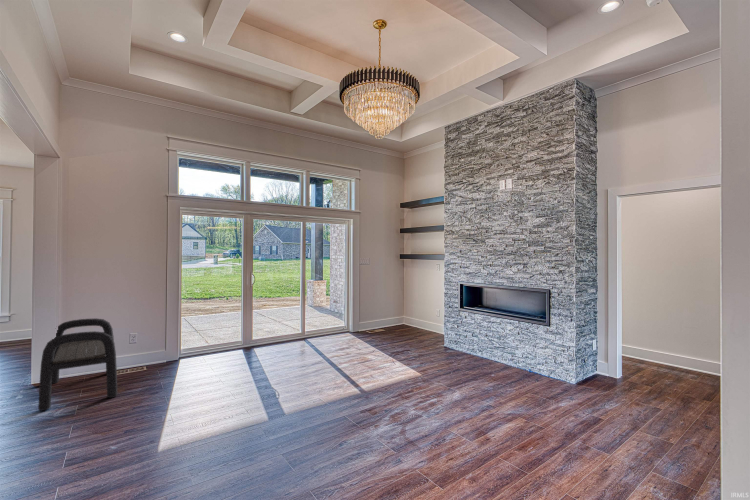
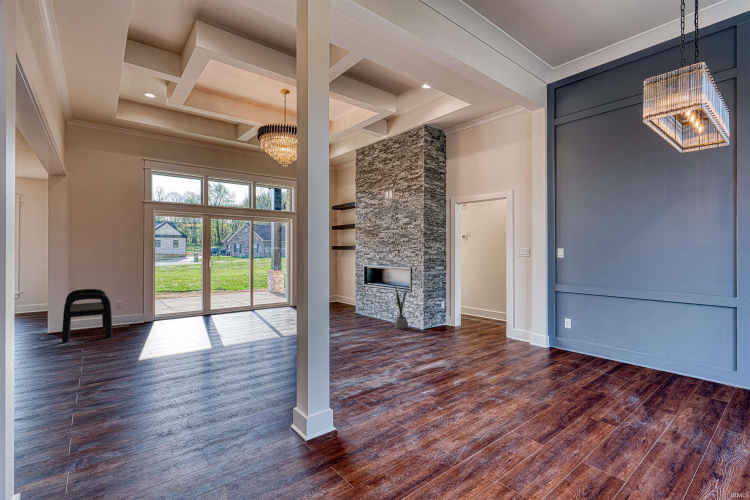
house plant: none [516,313,559,382] -> present [394,286,411,329]

